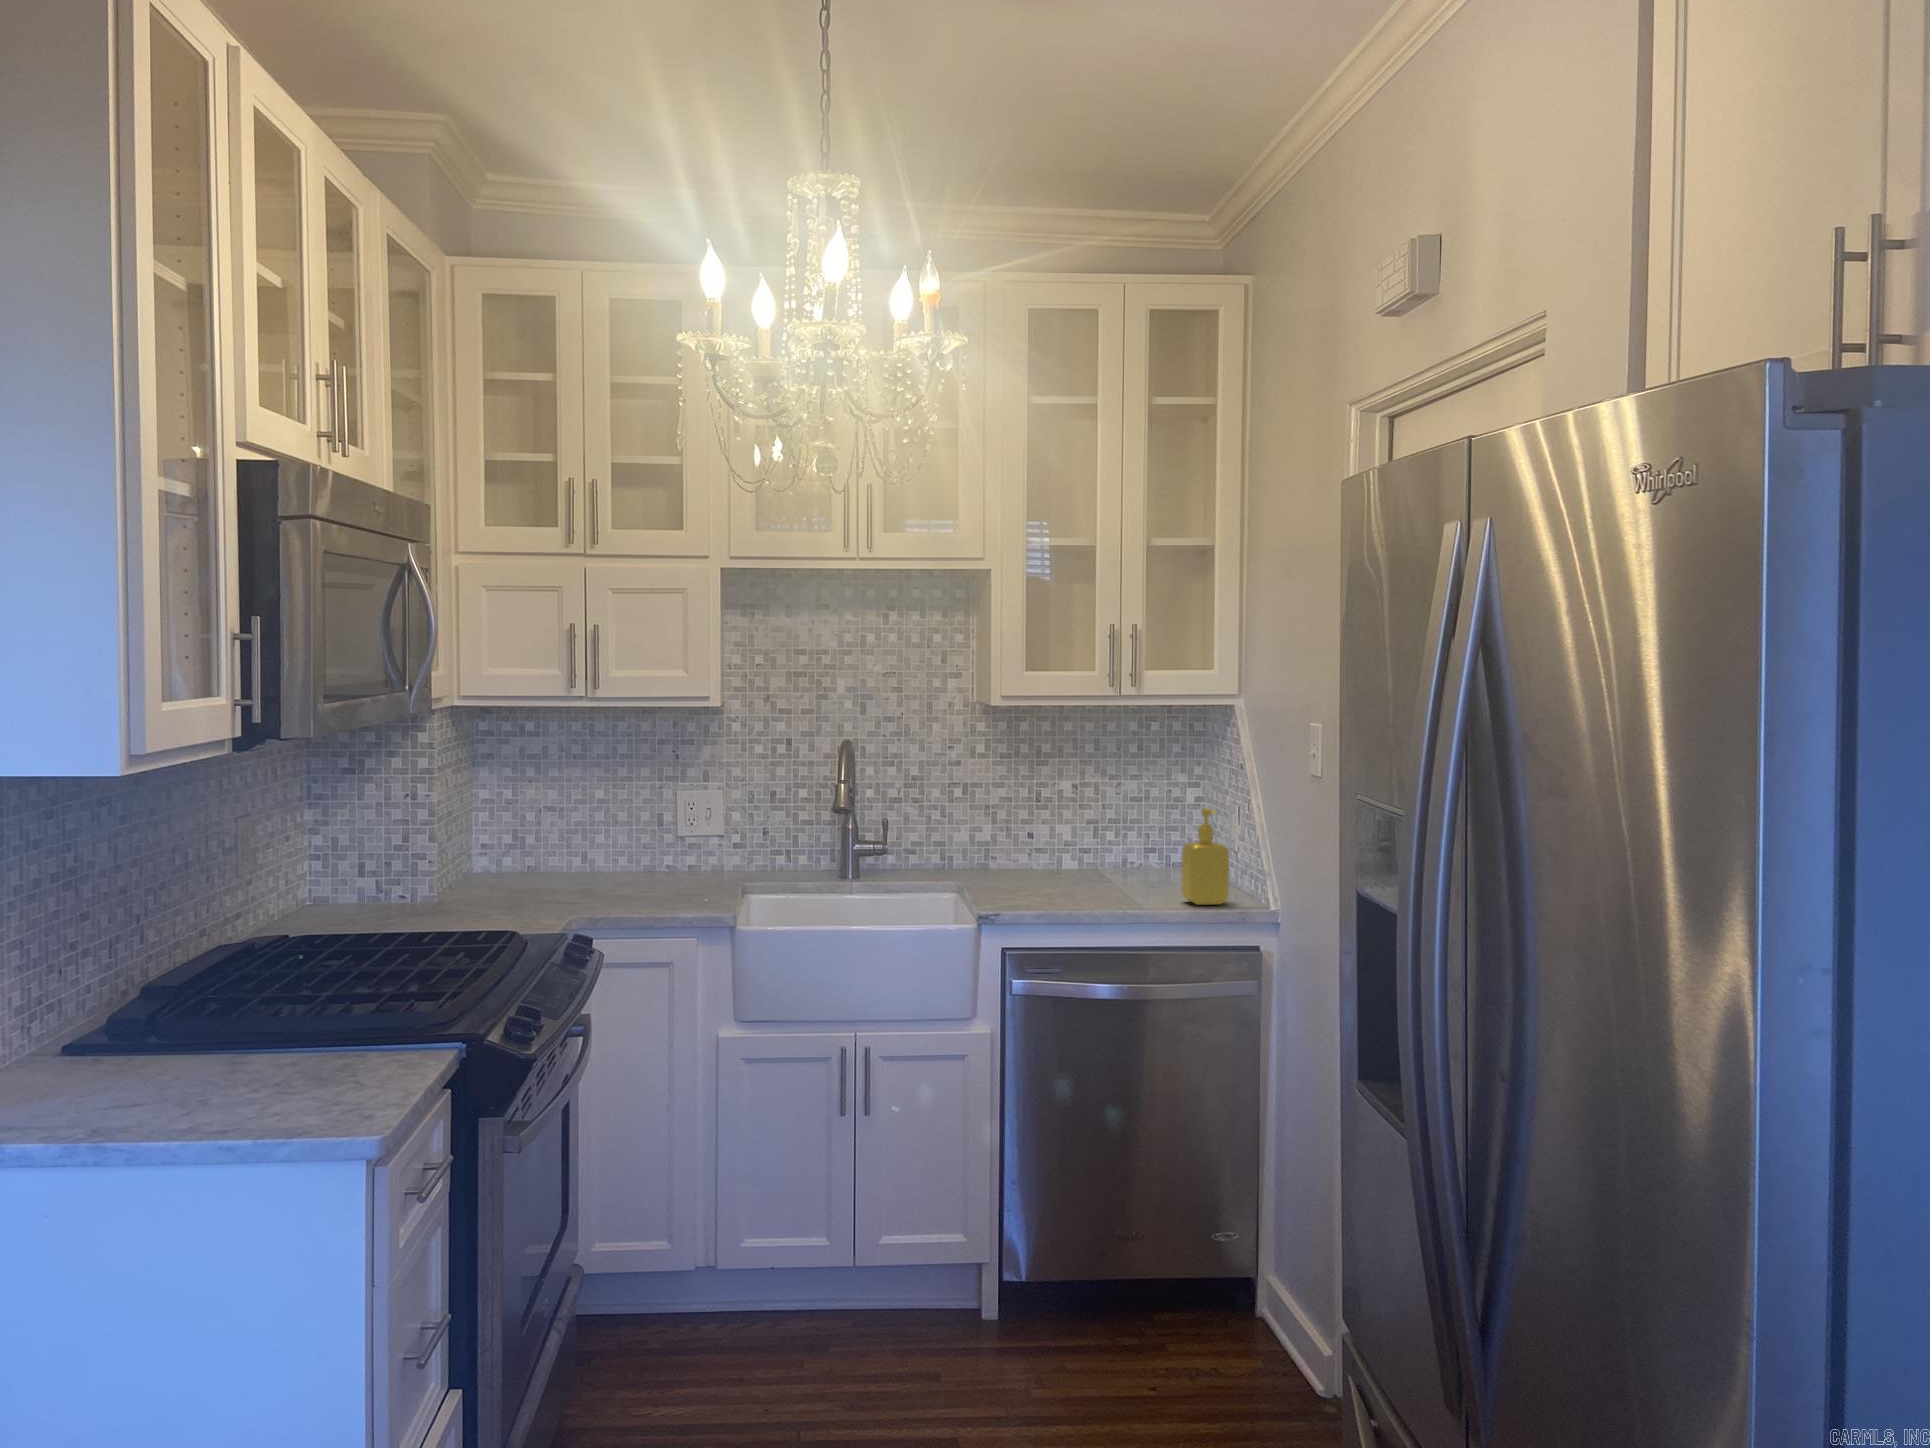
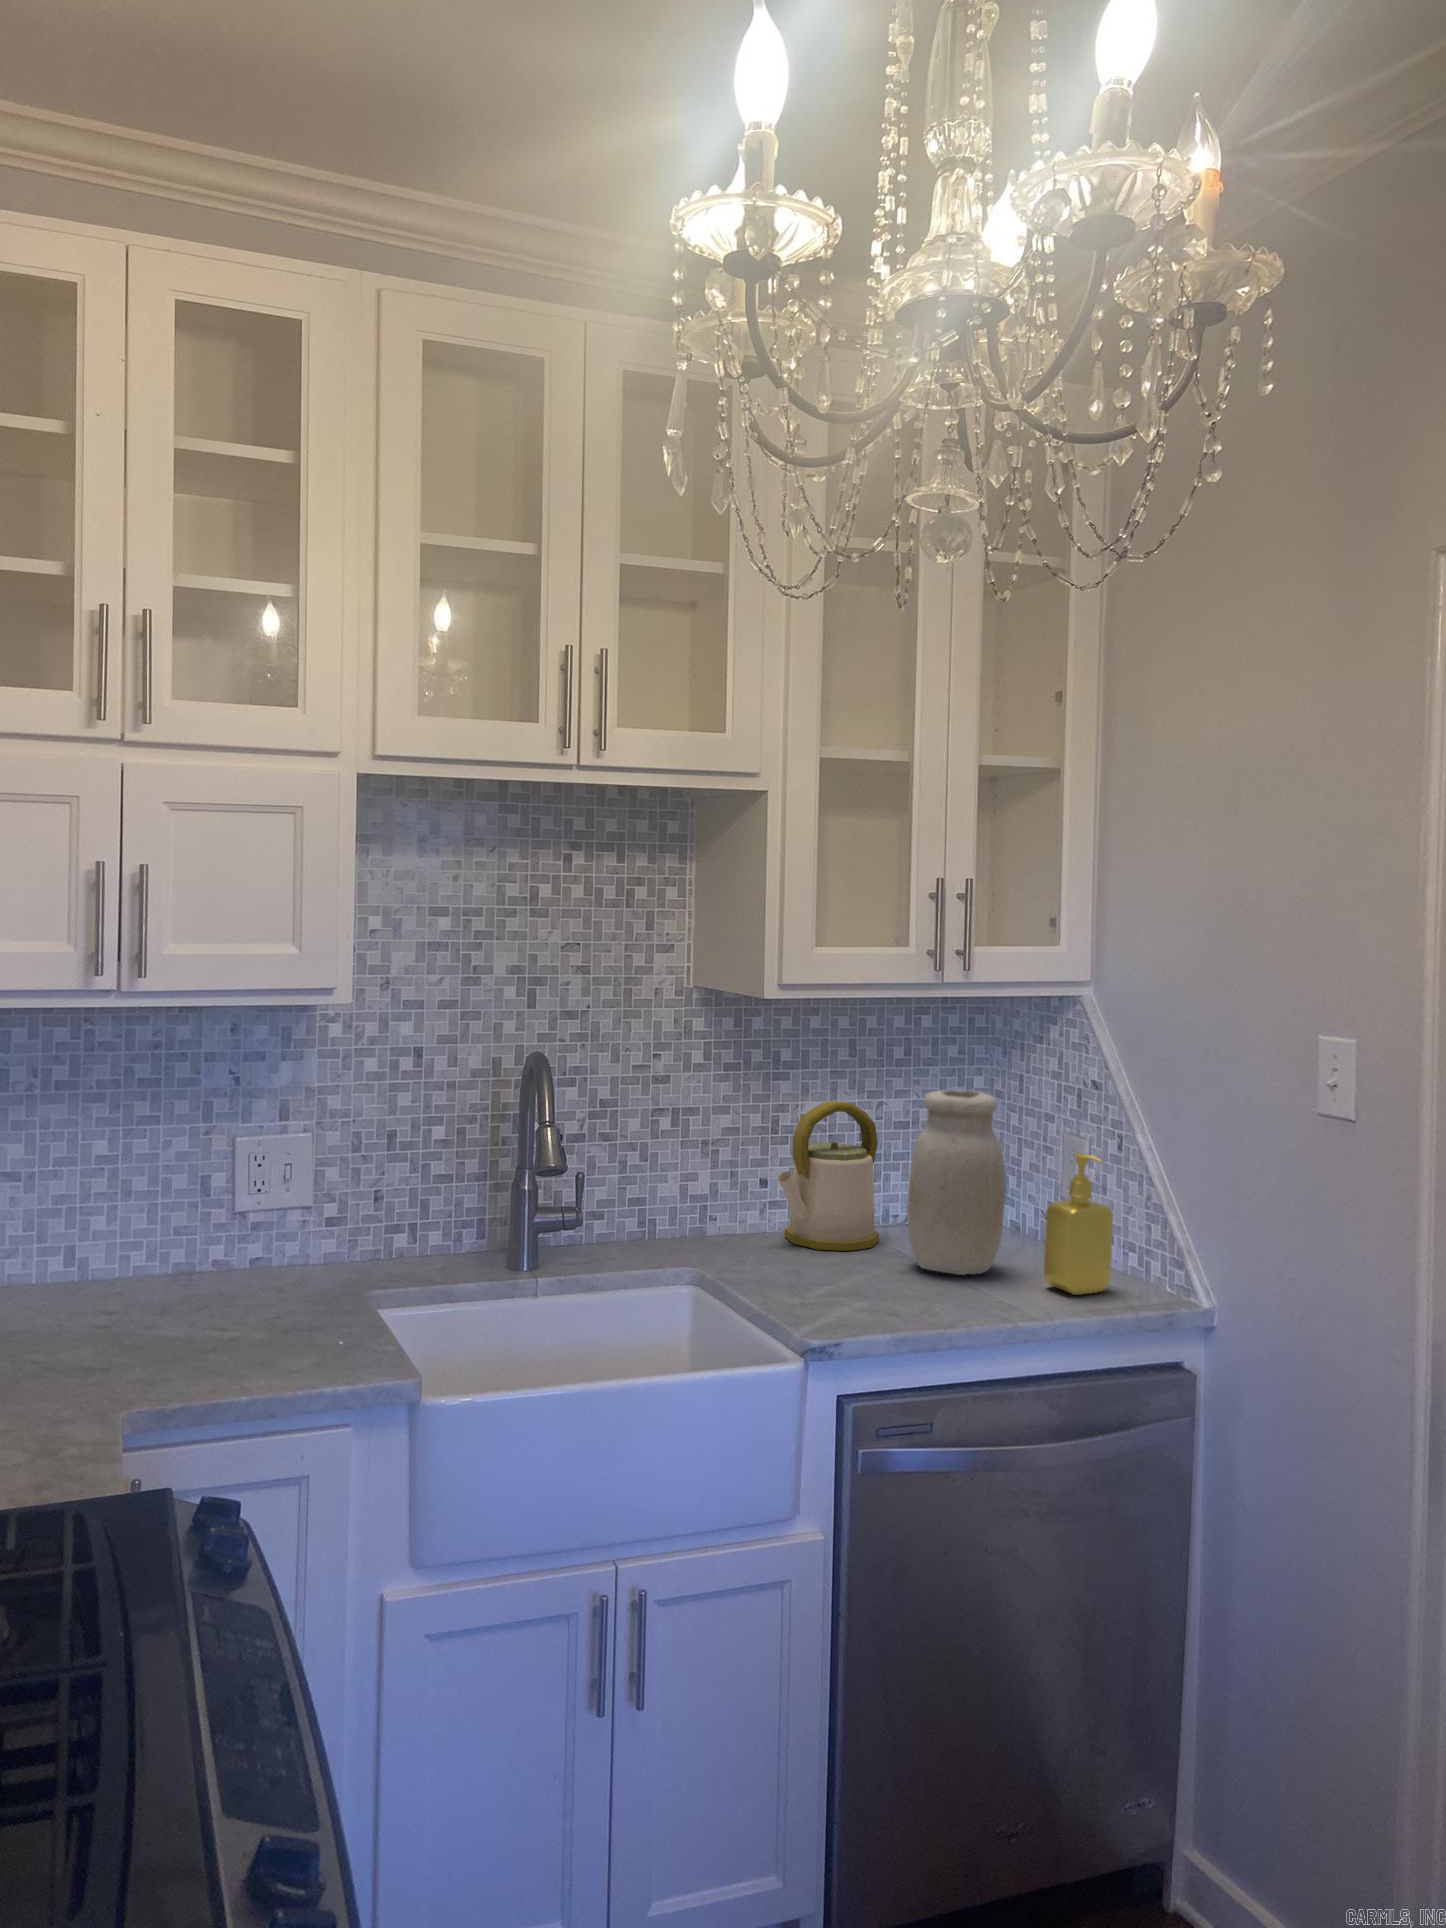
jar: none [1101,768,1166,893] -> present [907,1090,1006,1275]
kettle: none [1028,779,1105,880] -> present [778,1101,879,1251]

